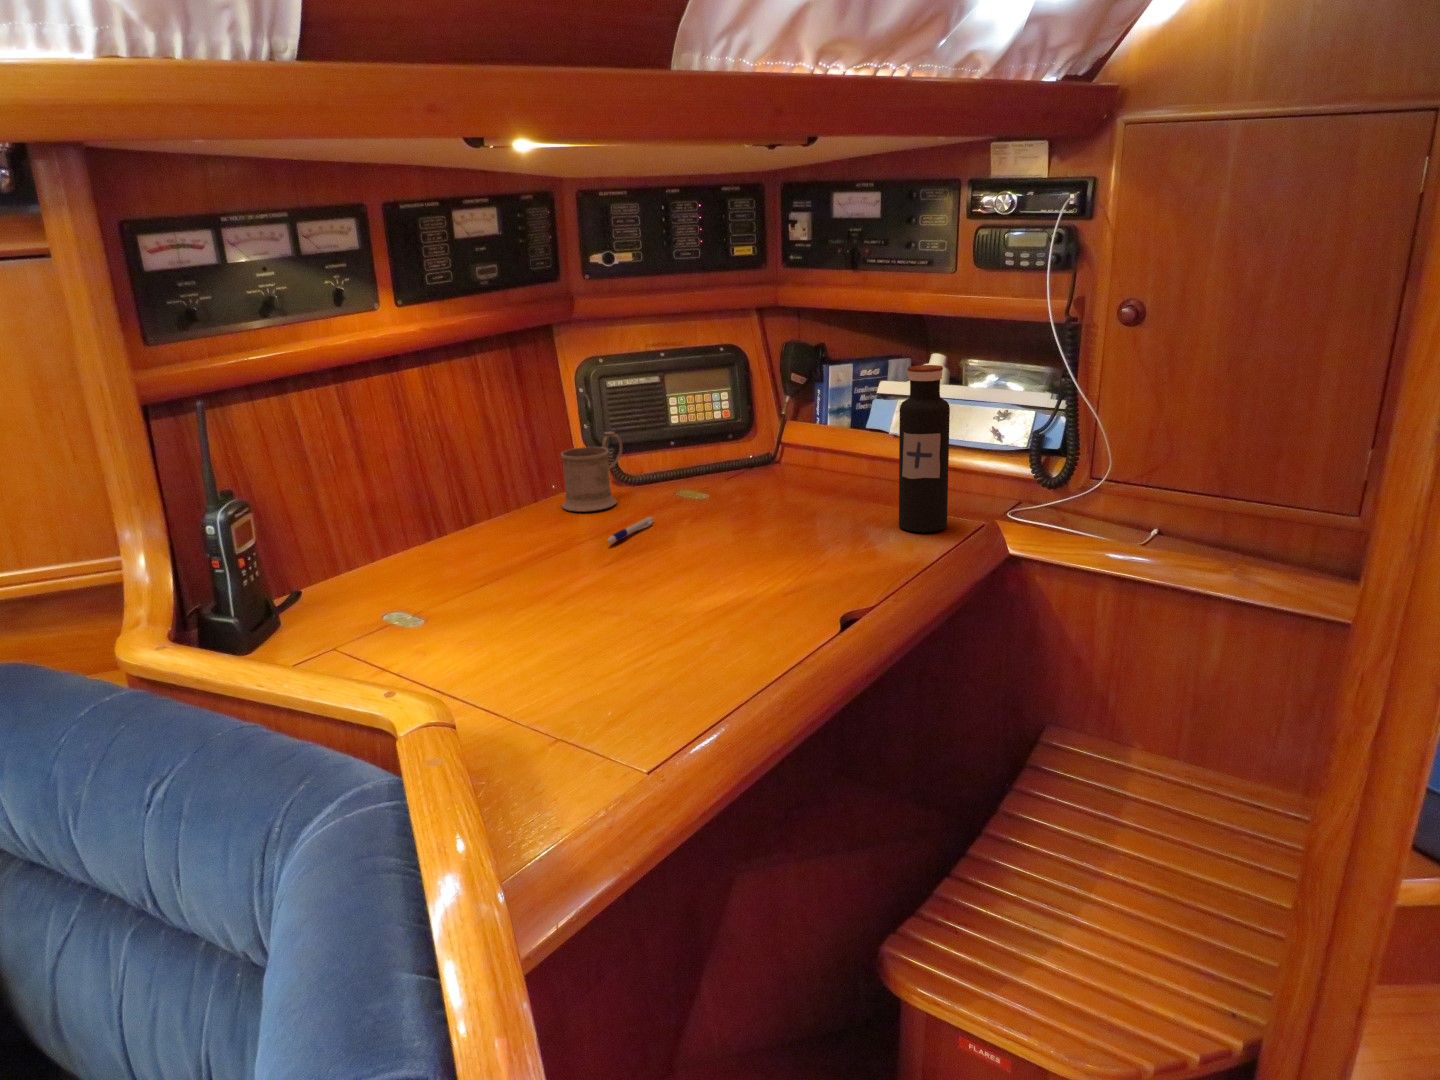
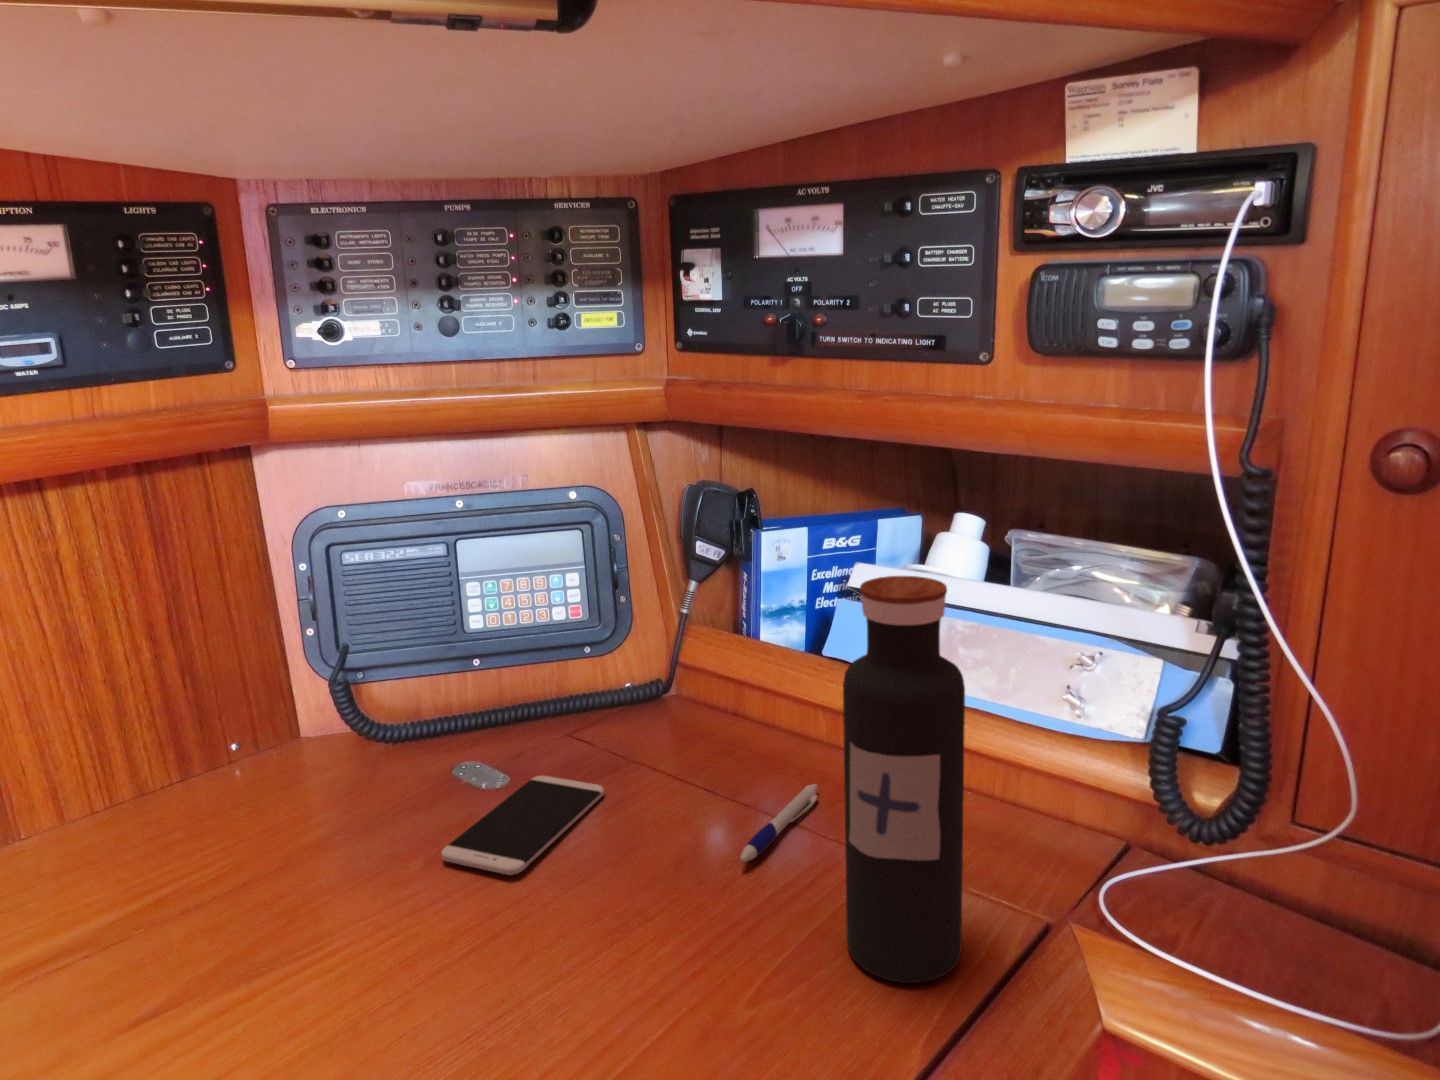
mug: present [561,432,623,512] -> none [171,662,331,840]
smartphone: none [704,488,767,515] -> present [441,776,604,875]
pen: present [607,517,653,543] -> present [740,784,818,862]

